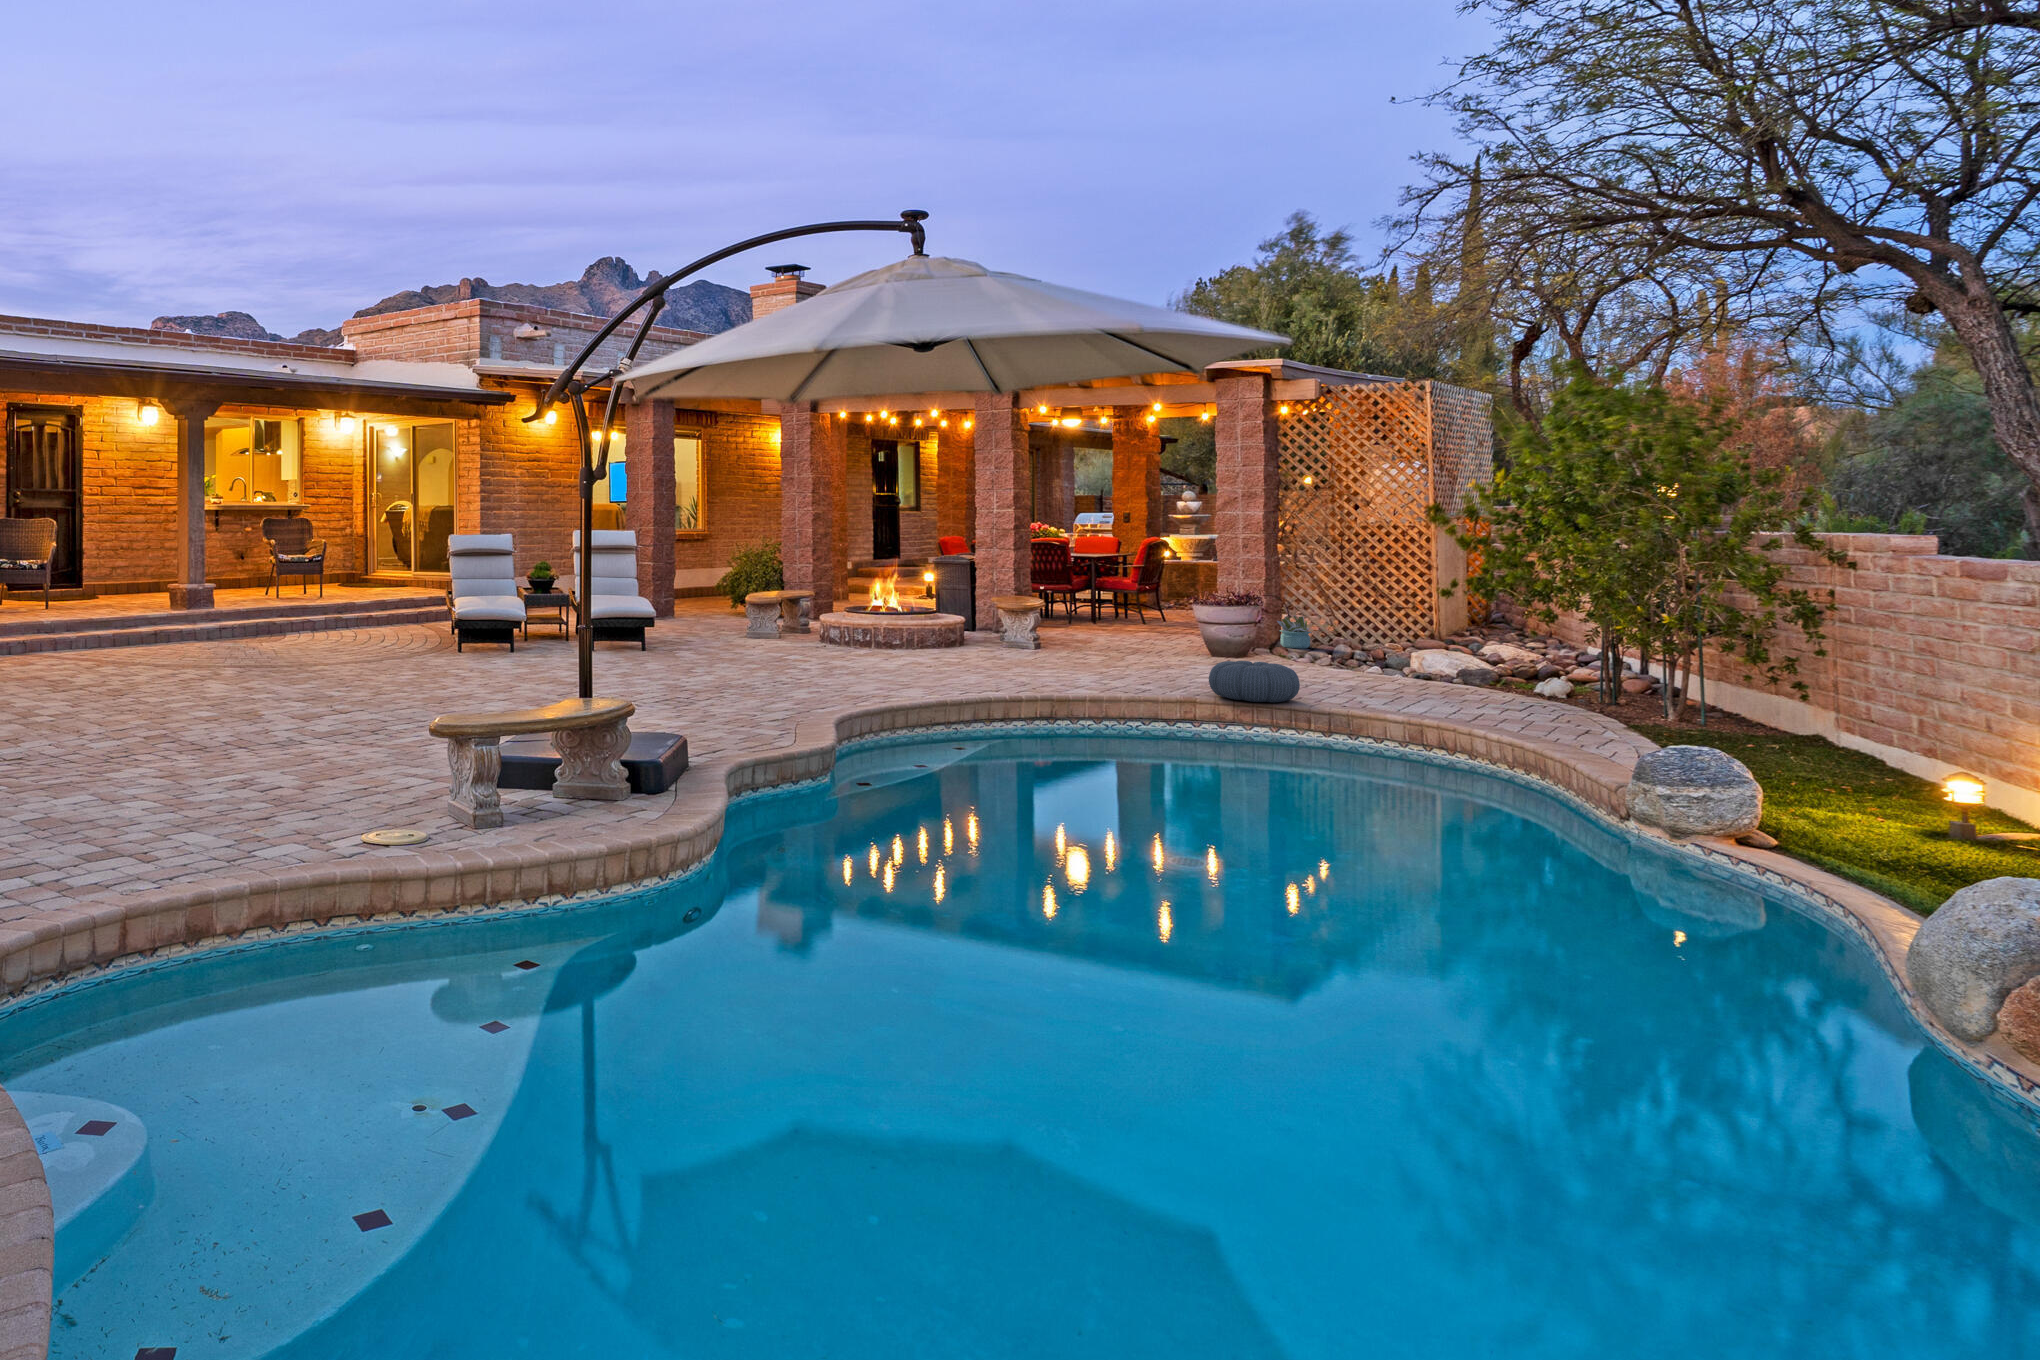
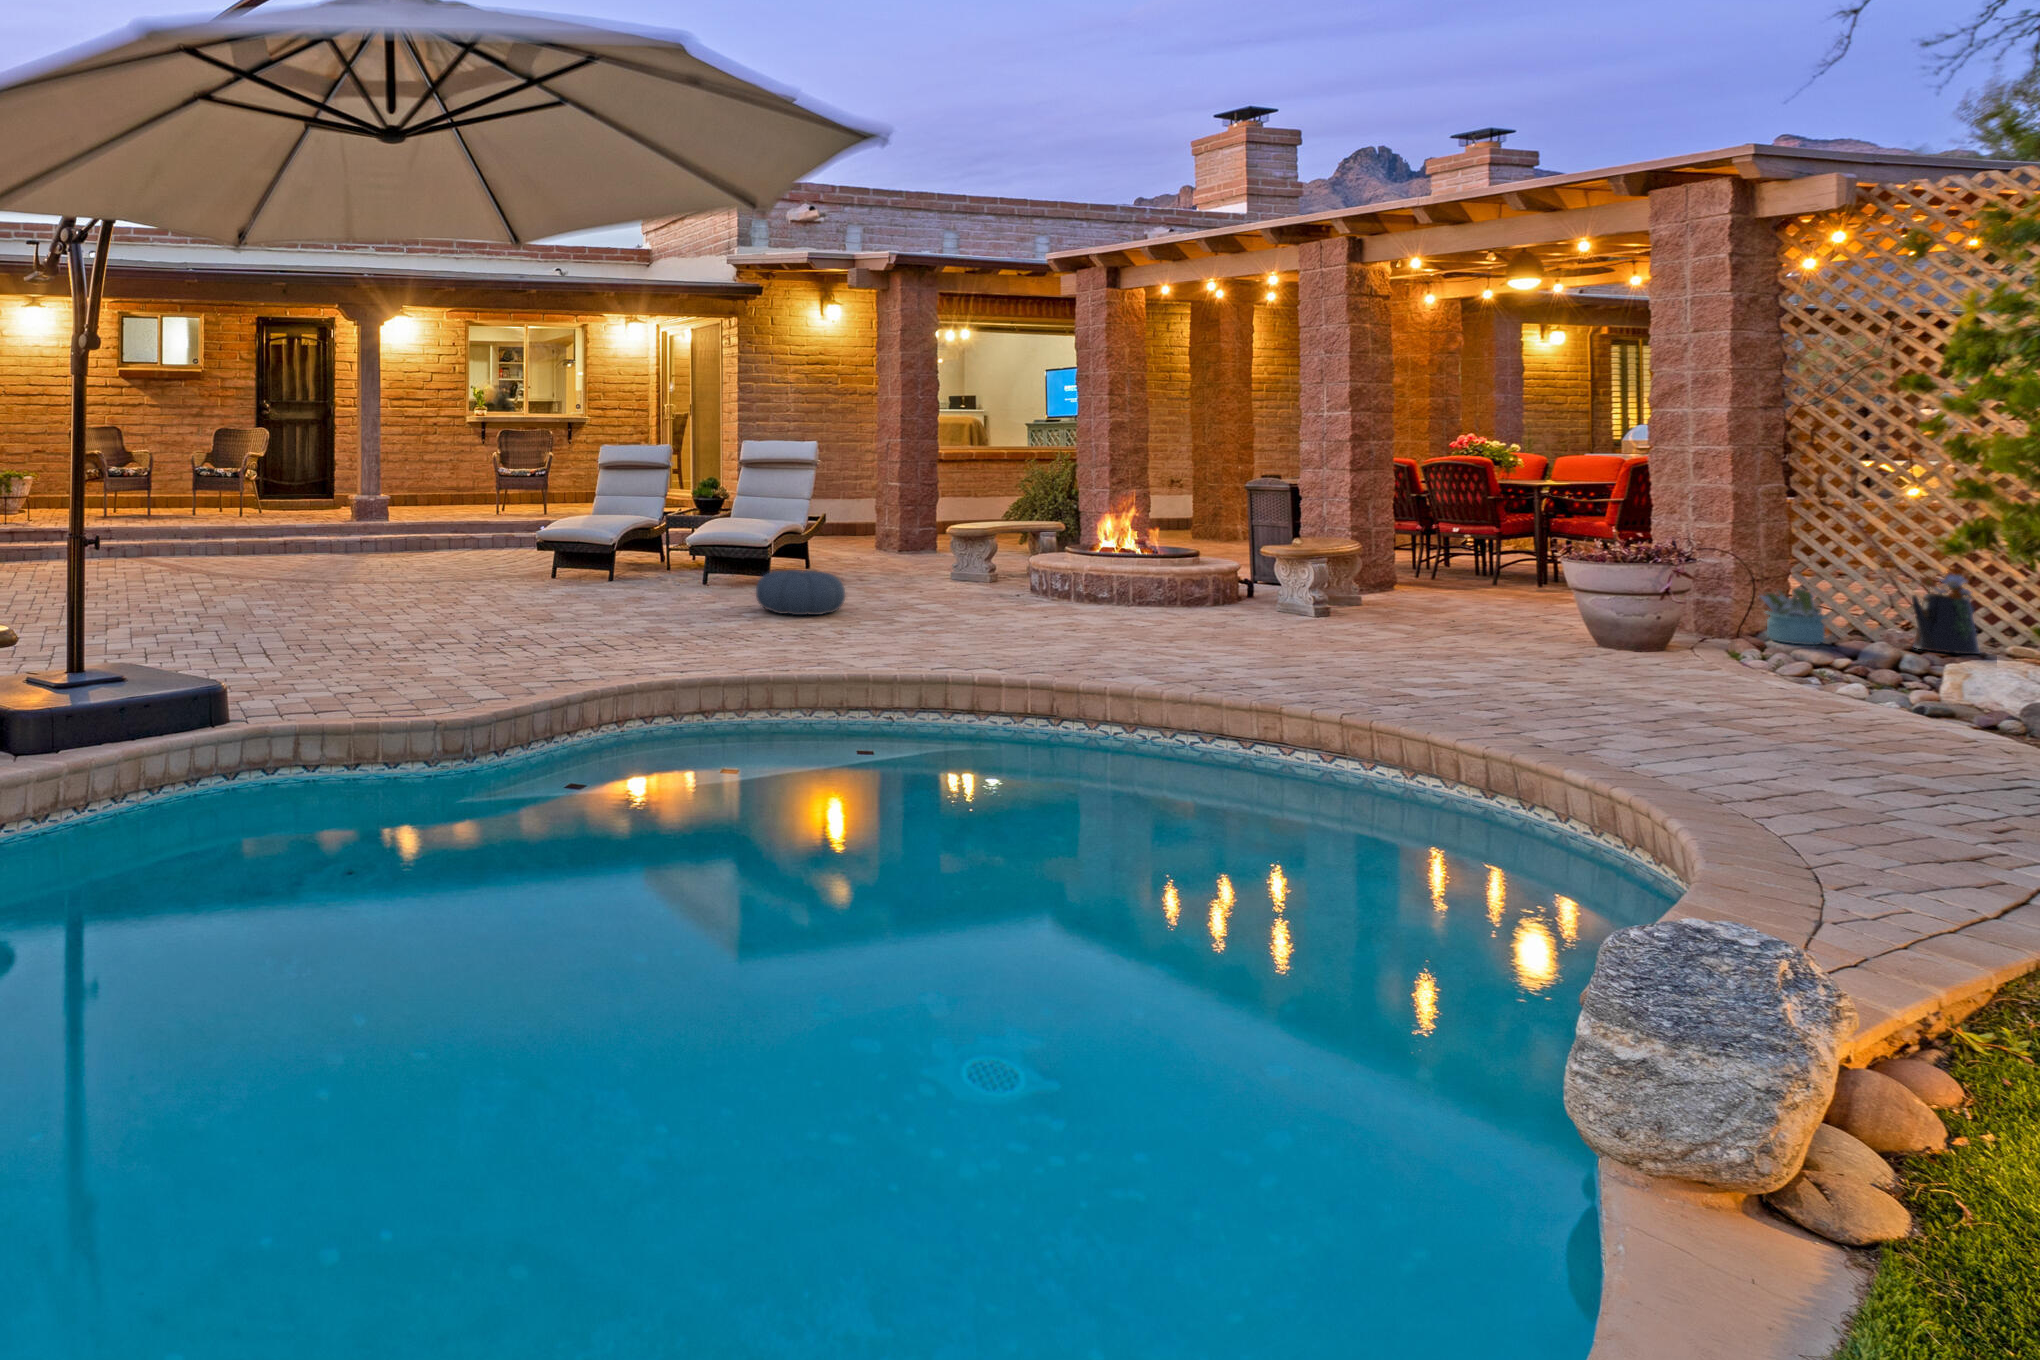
watering can: none [1343,600,1375,649] -> present [1912,569,1980,654]
pouf: present [1209,661,1300,703] -> present [756,570,845,615]

